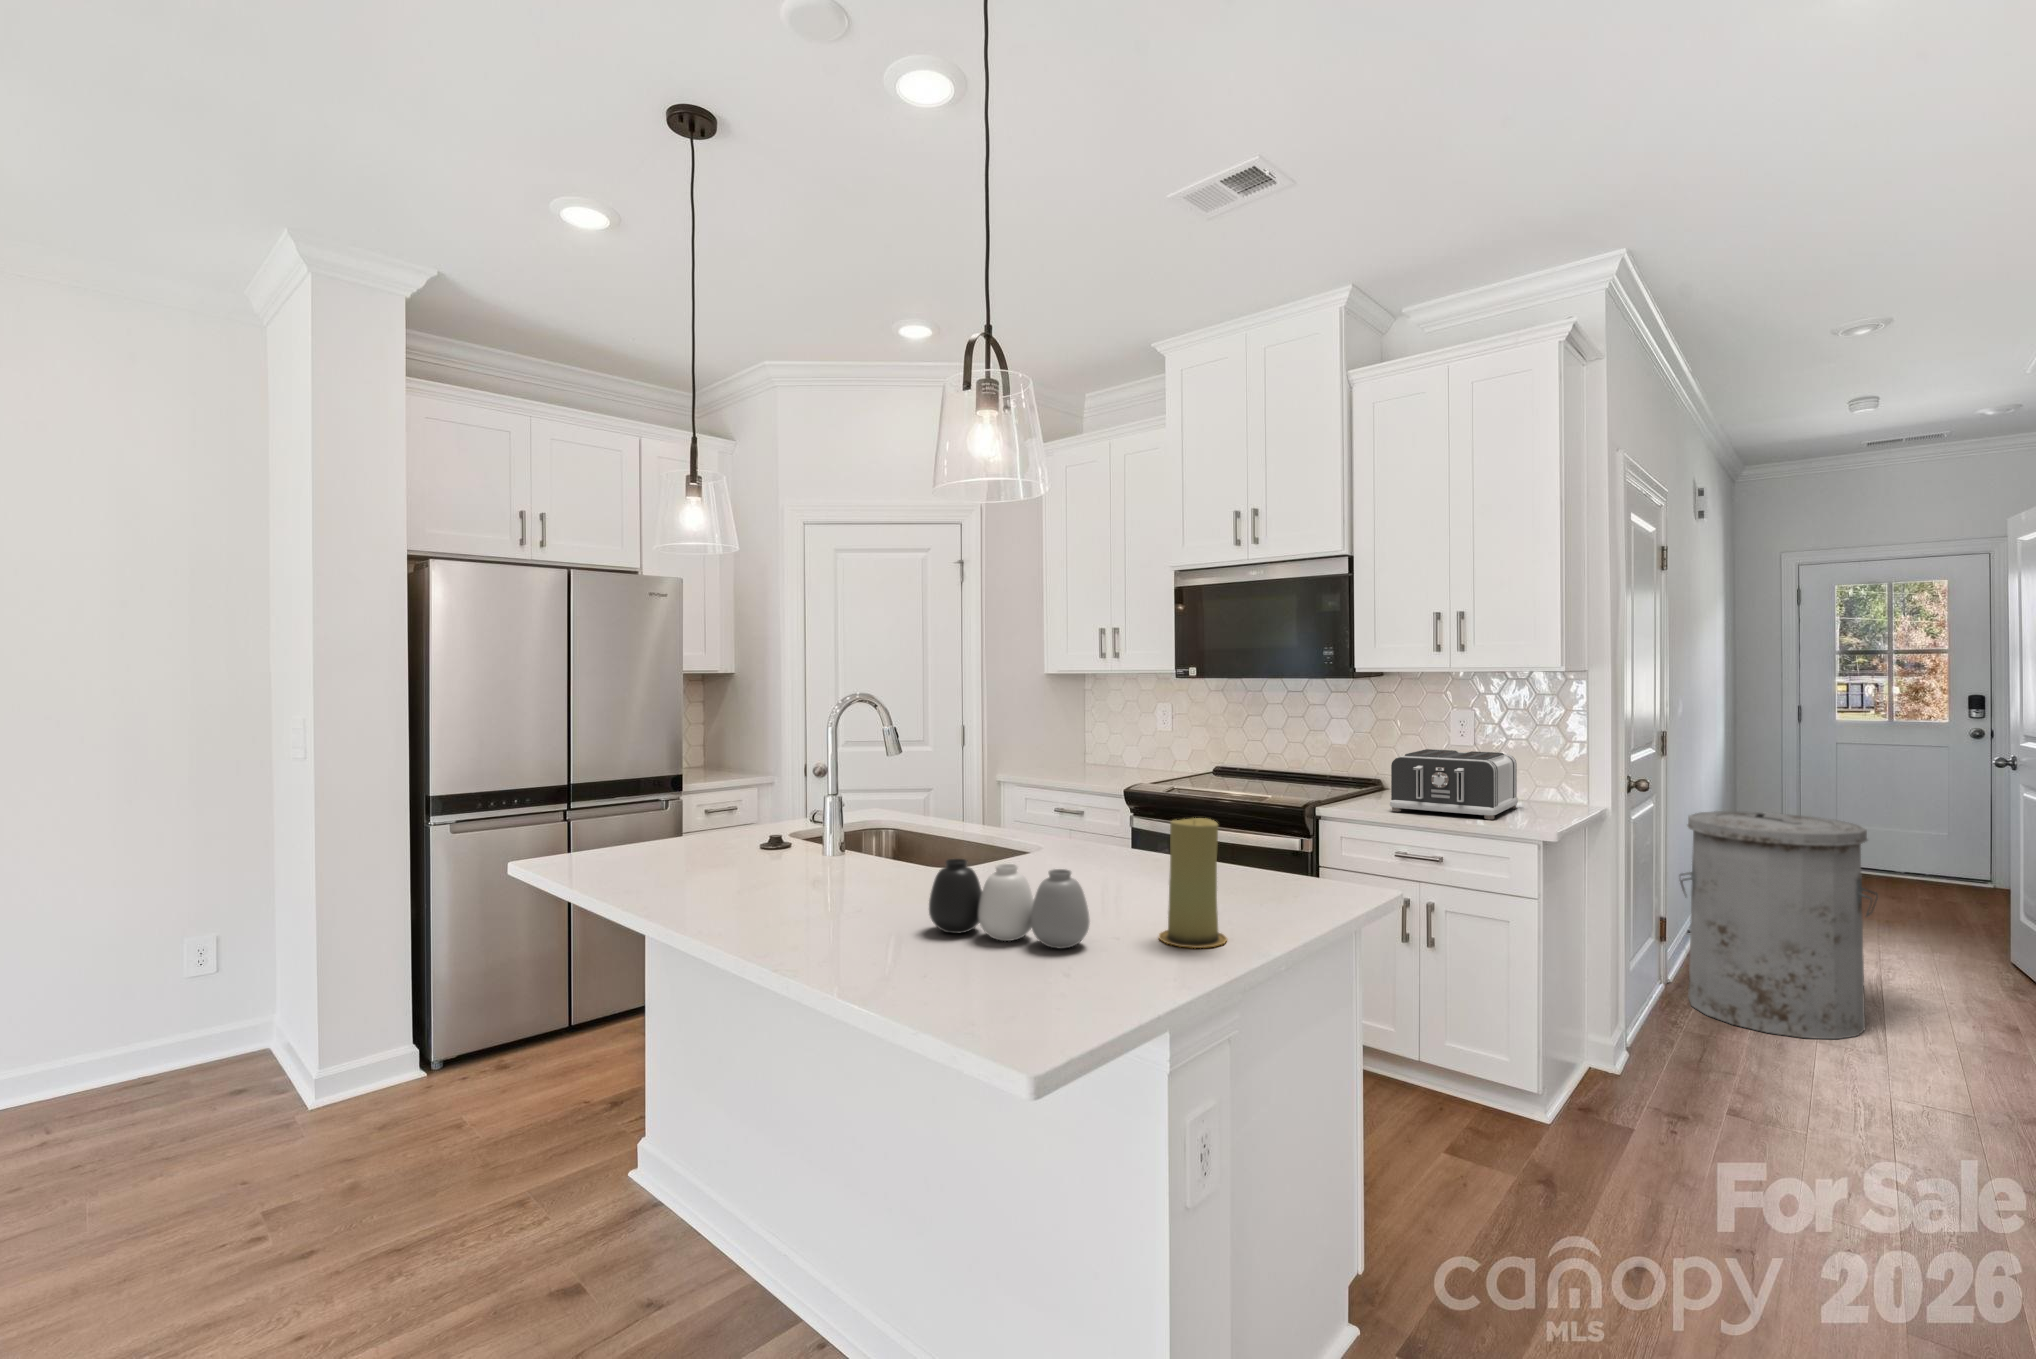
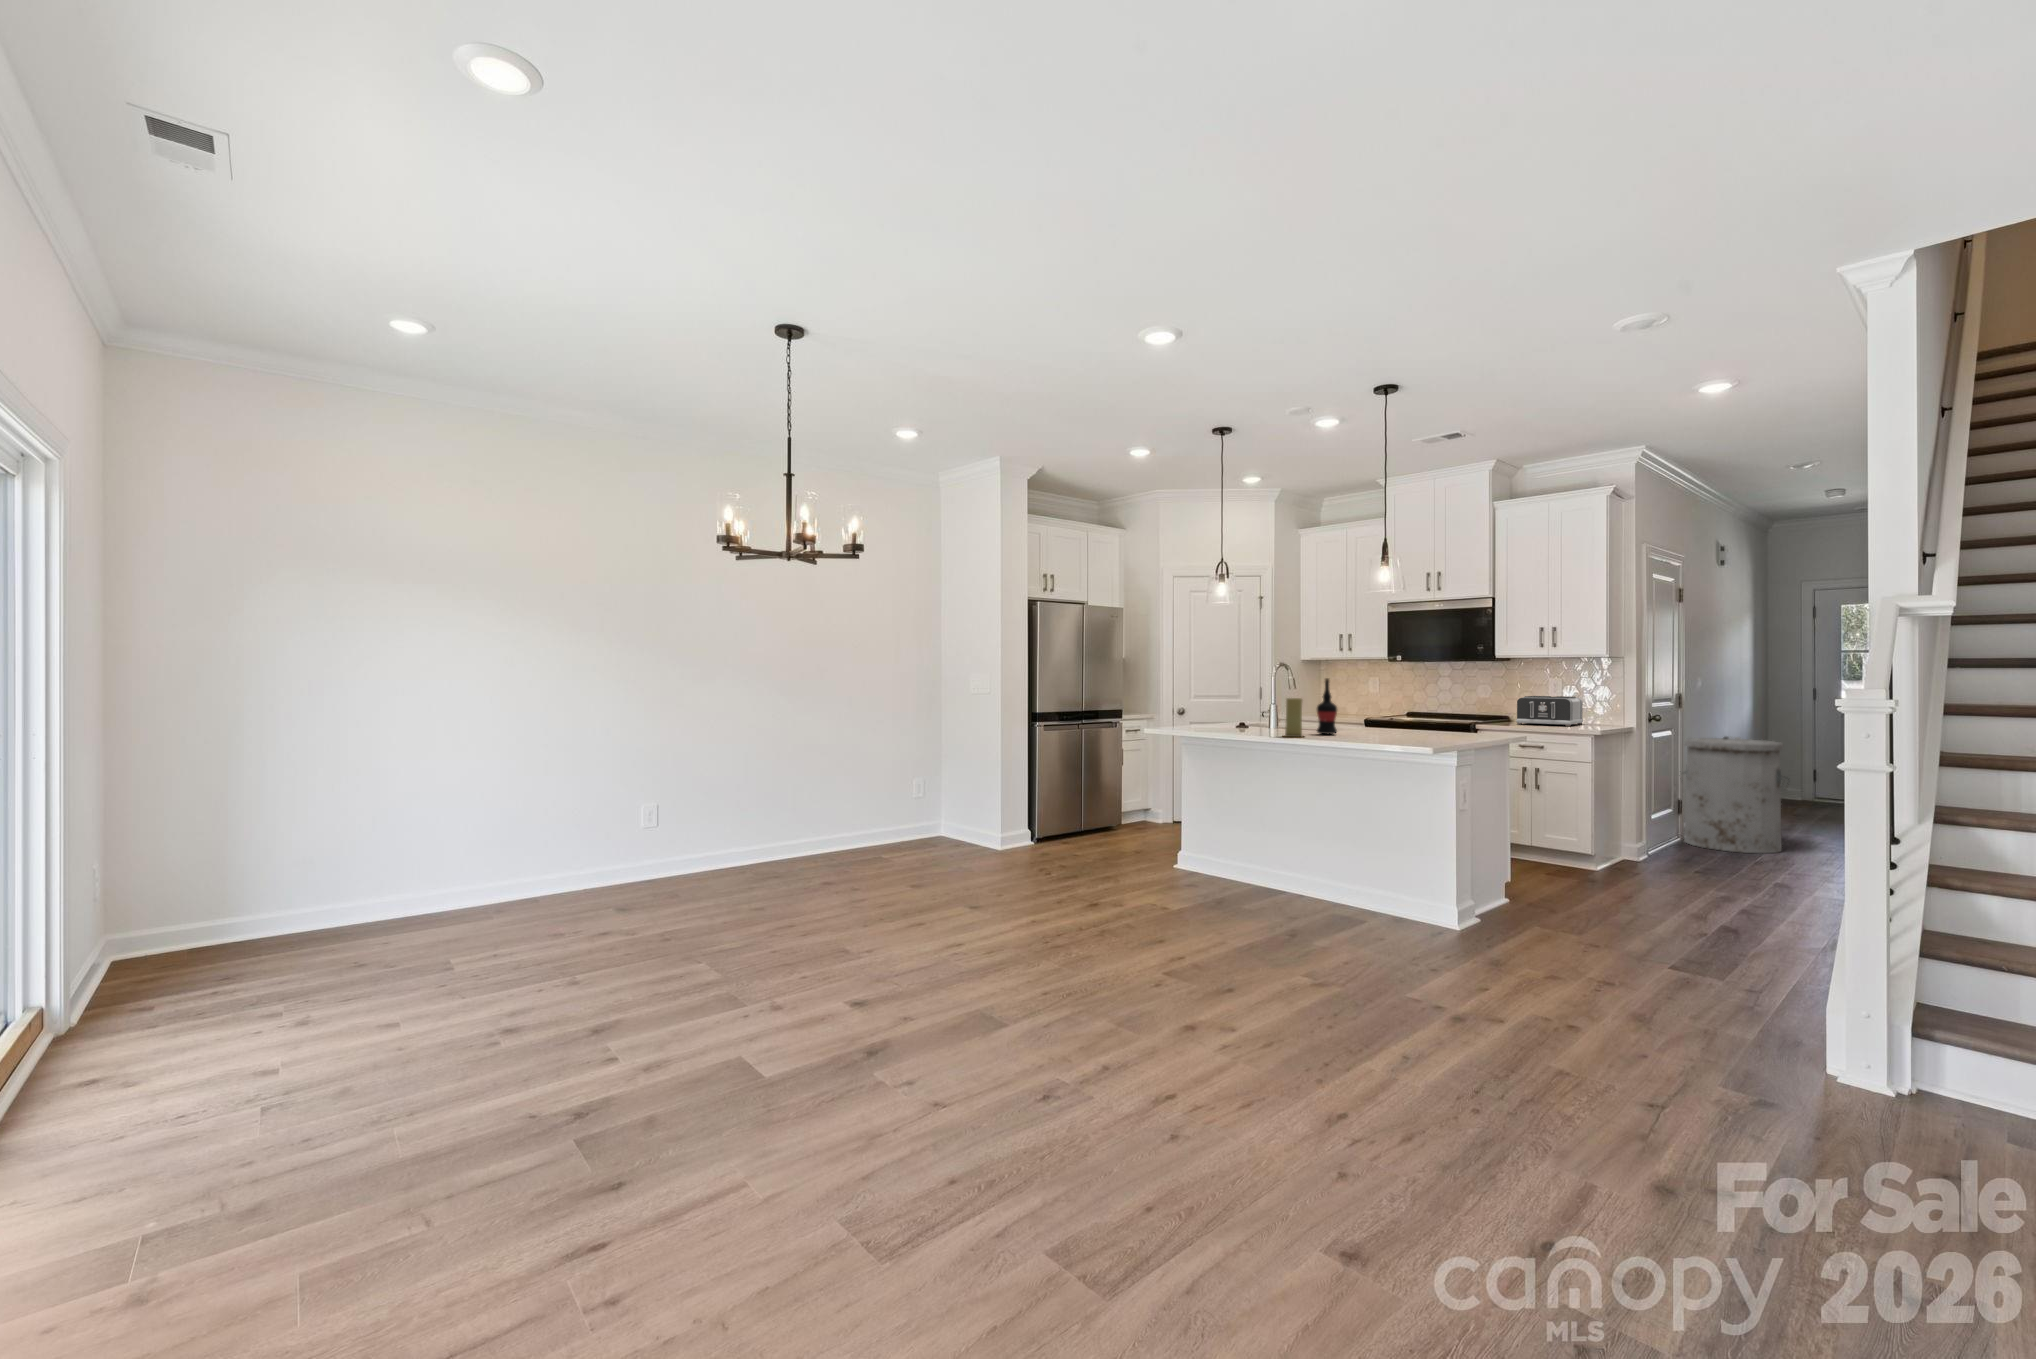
wine bottle: none [857,747,912,899] -> present [1317,678,1337,734]
candle: present [1159,818,1227,948] -> present [1284,698,1303,737]
vase: present [929,859,1090,948] -> none [1361,714,1425,741]

